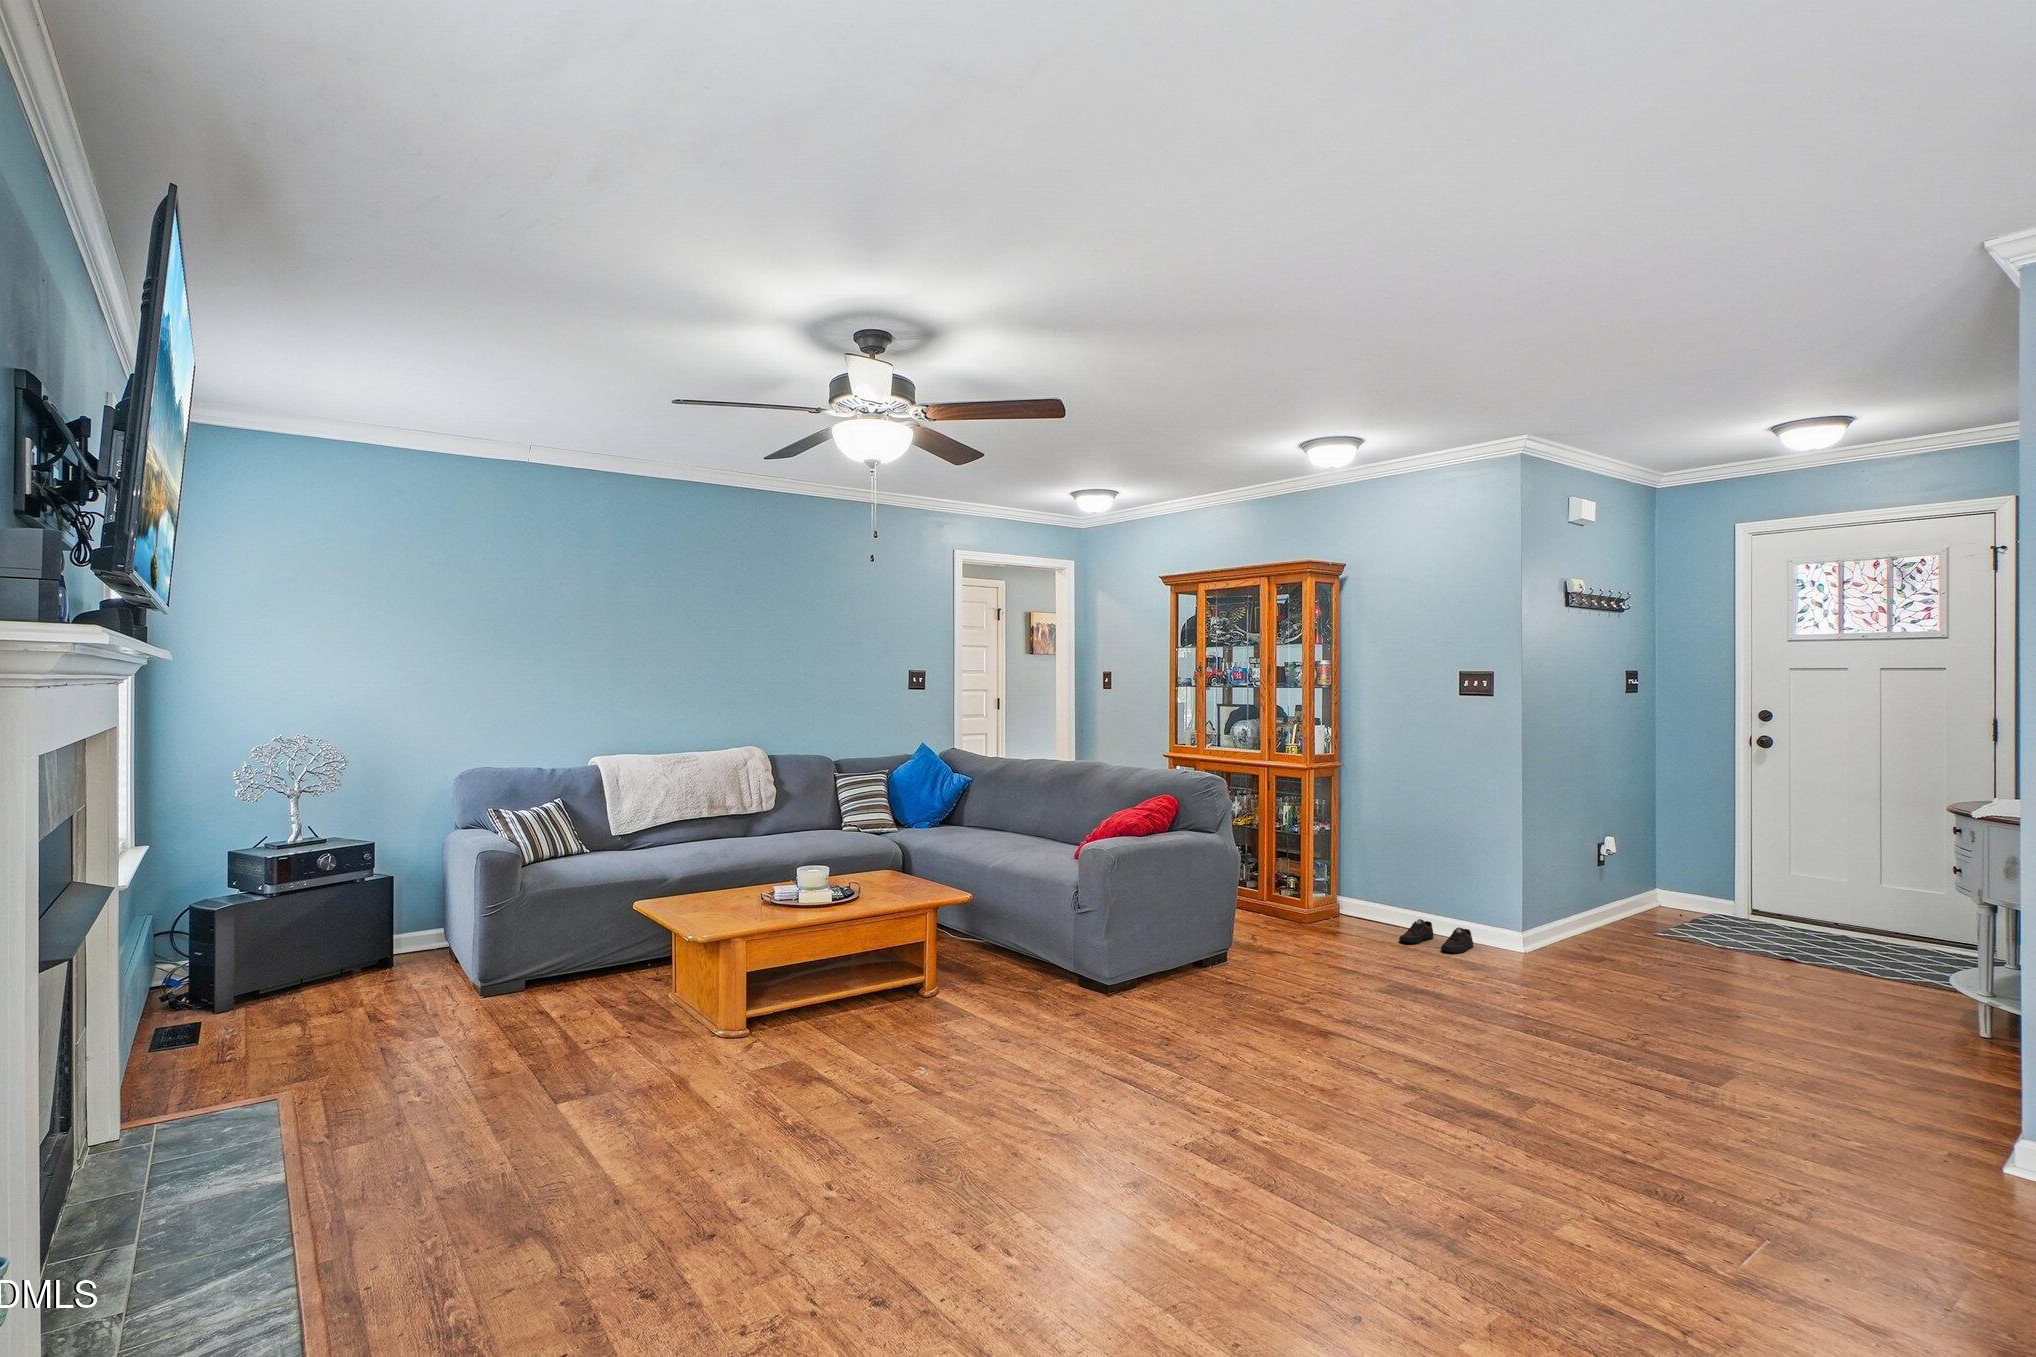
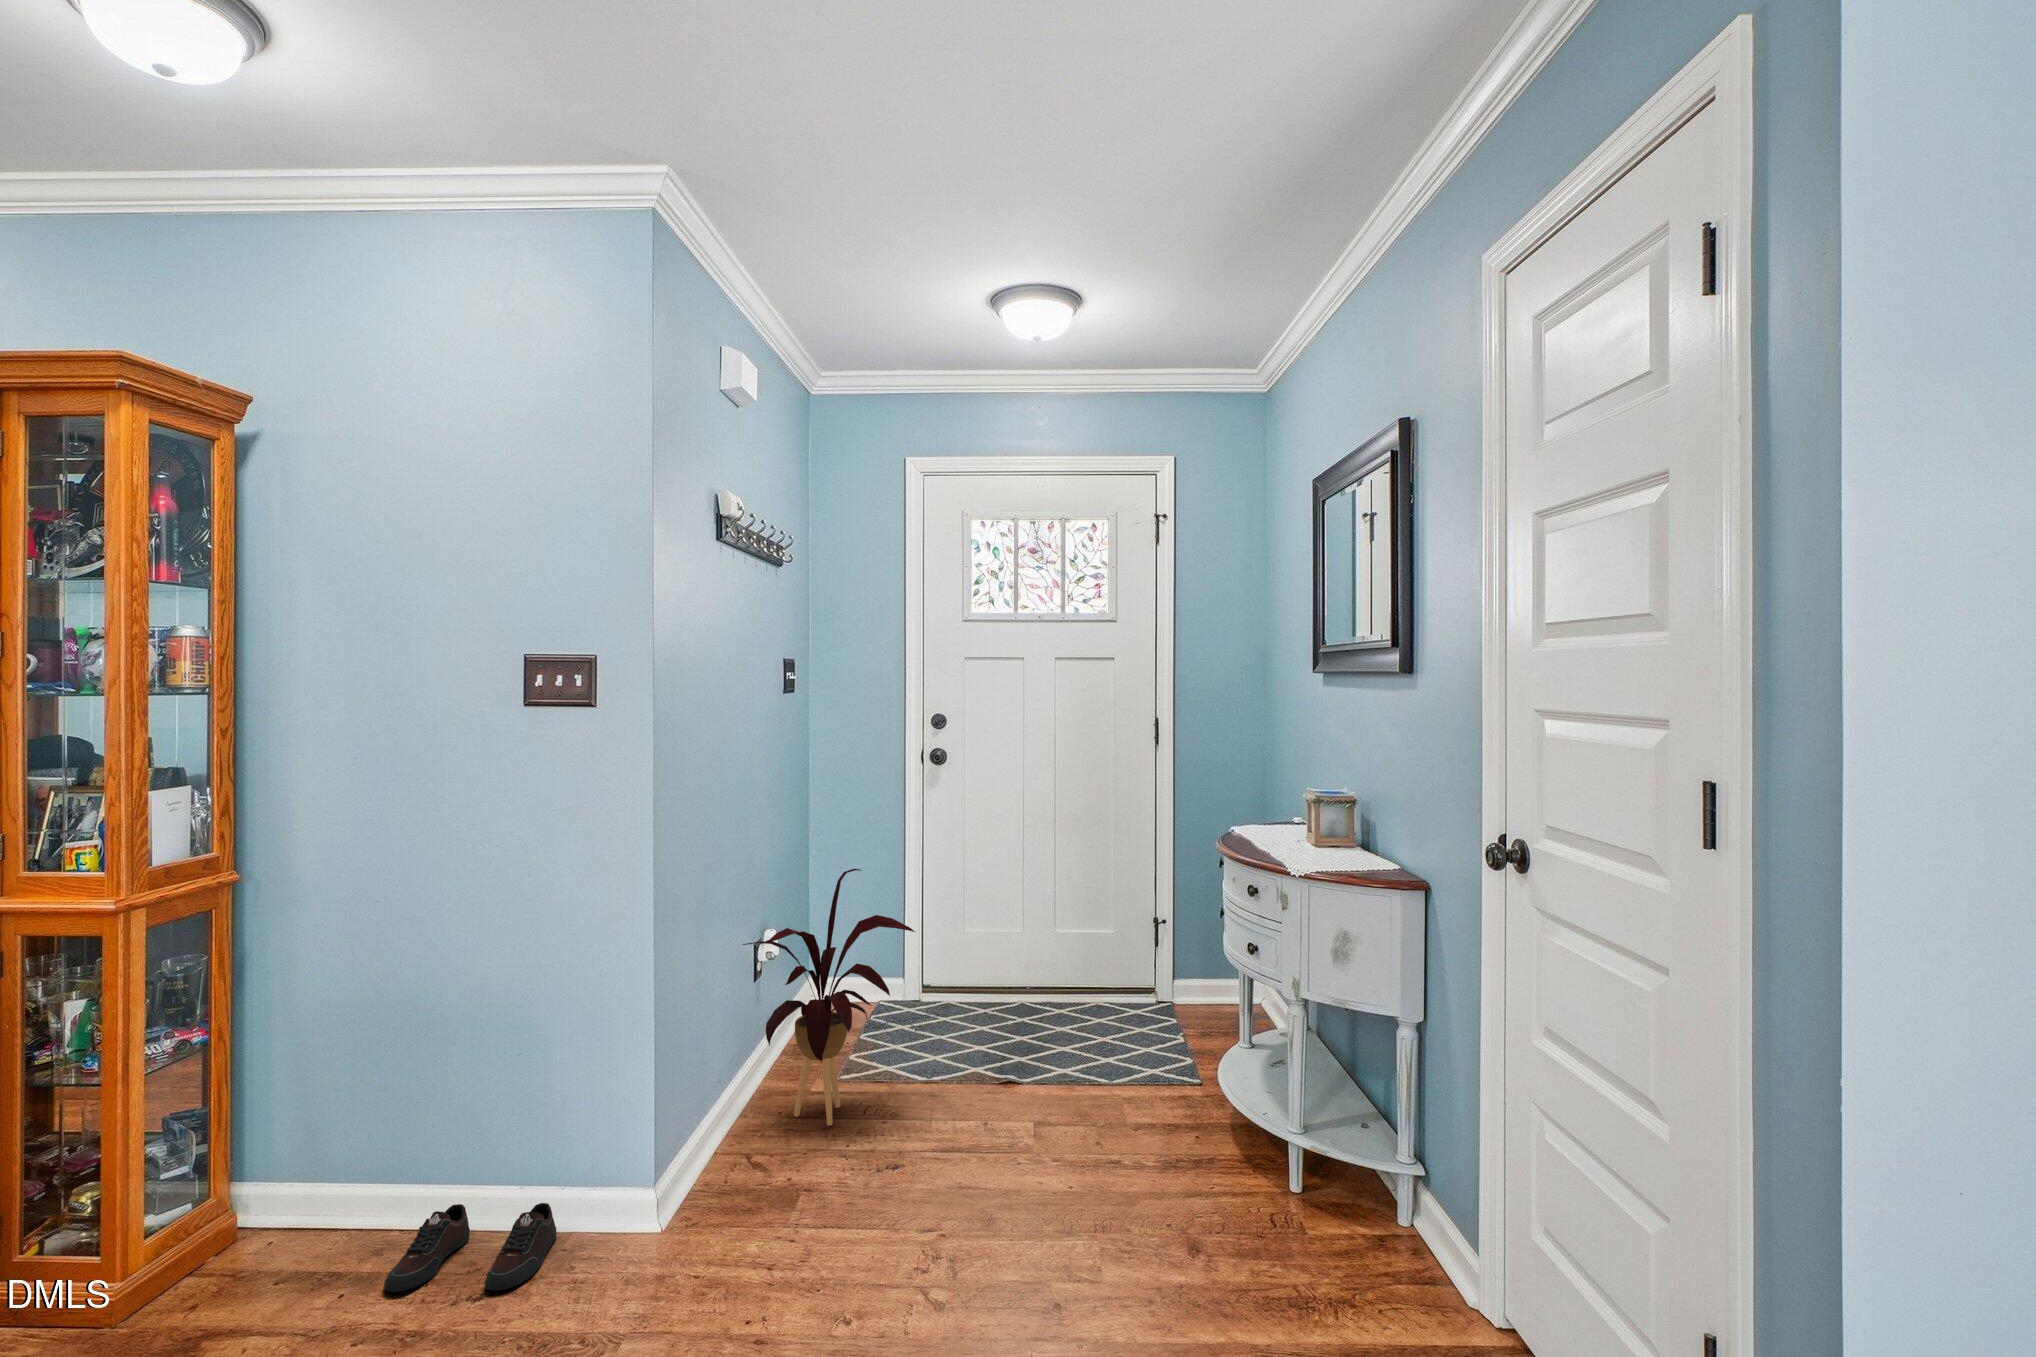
house plant: none [1583,800,1704,949] -> present [743,869,915,1126]

